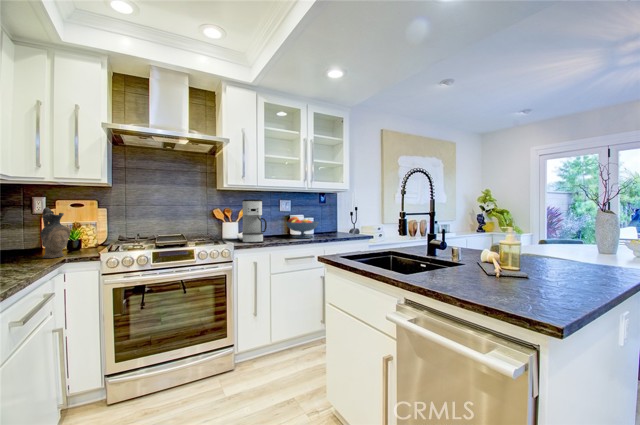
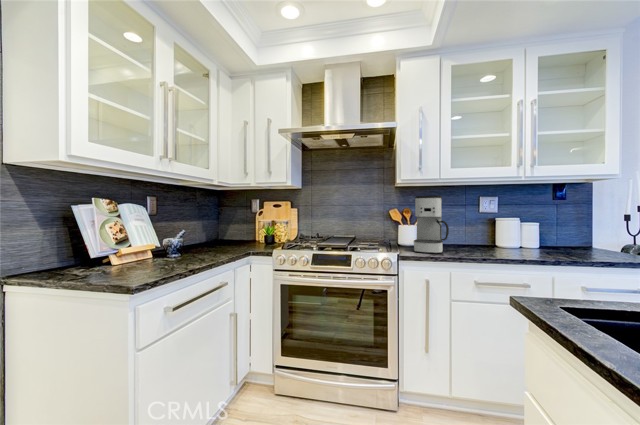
ceramic pitcher: present [41,208,70,258] -> none [241,208,259,249]
fruit bowl: present [286,217,319,238] -> none [484,220,547,254]

